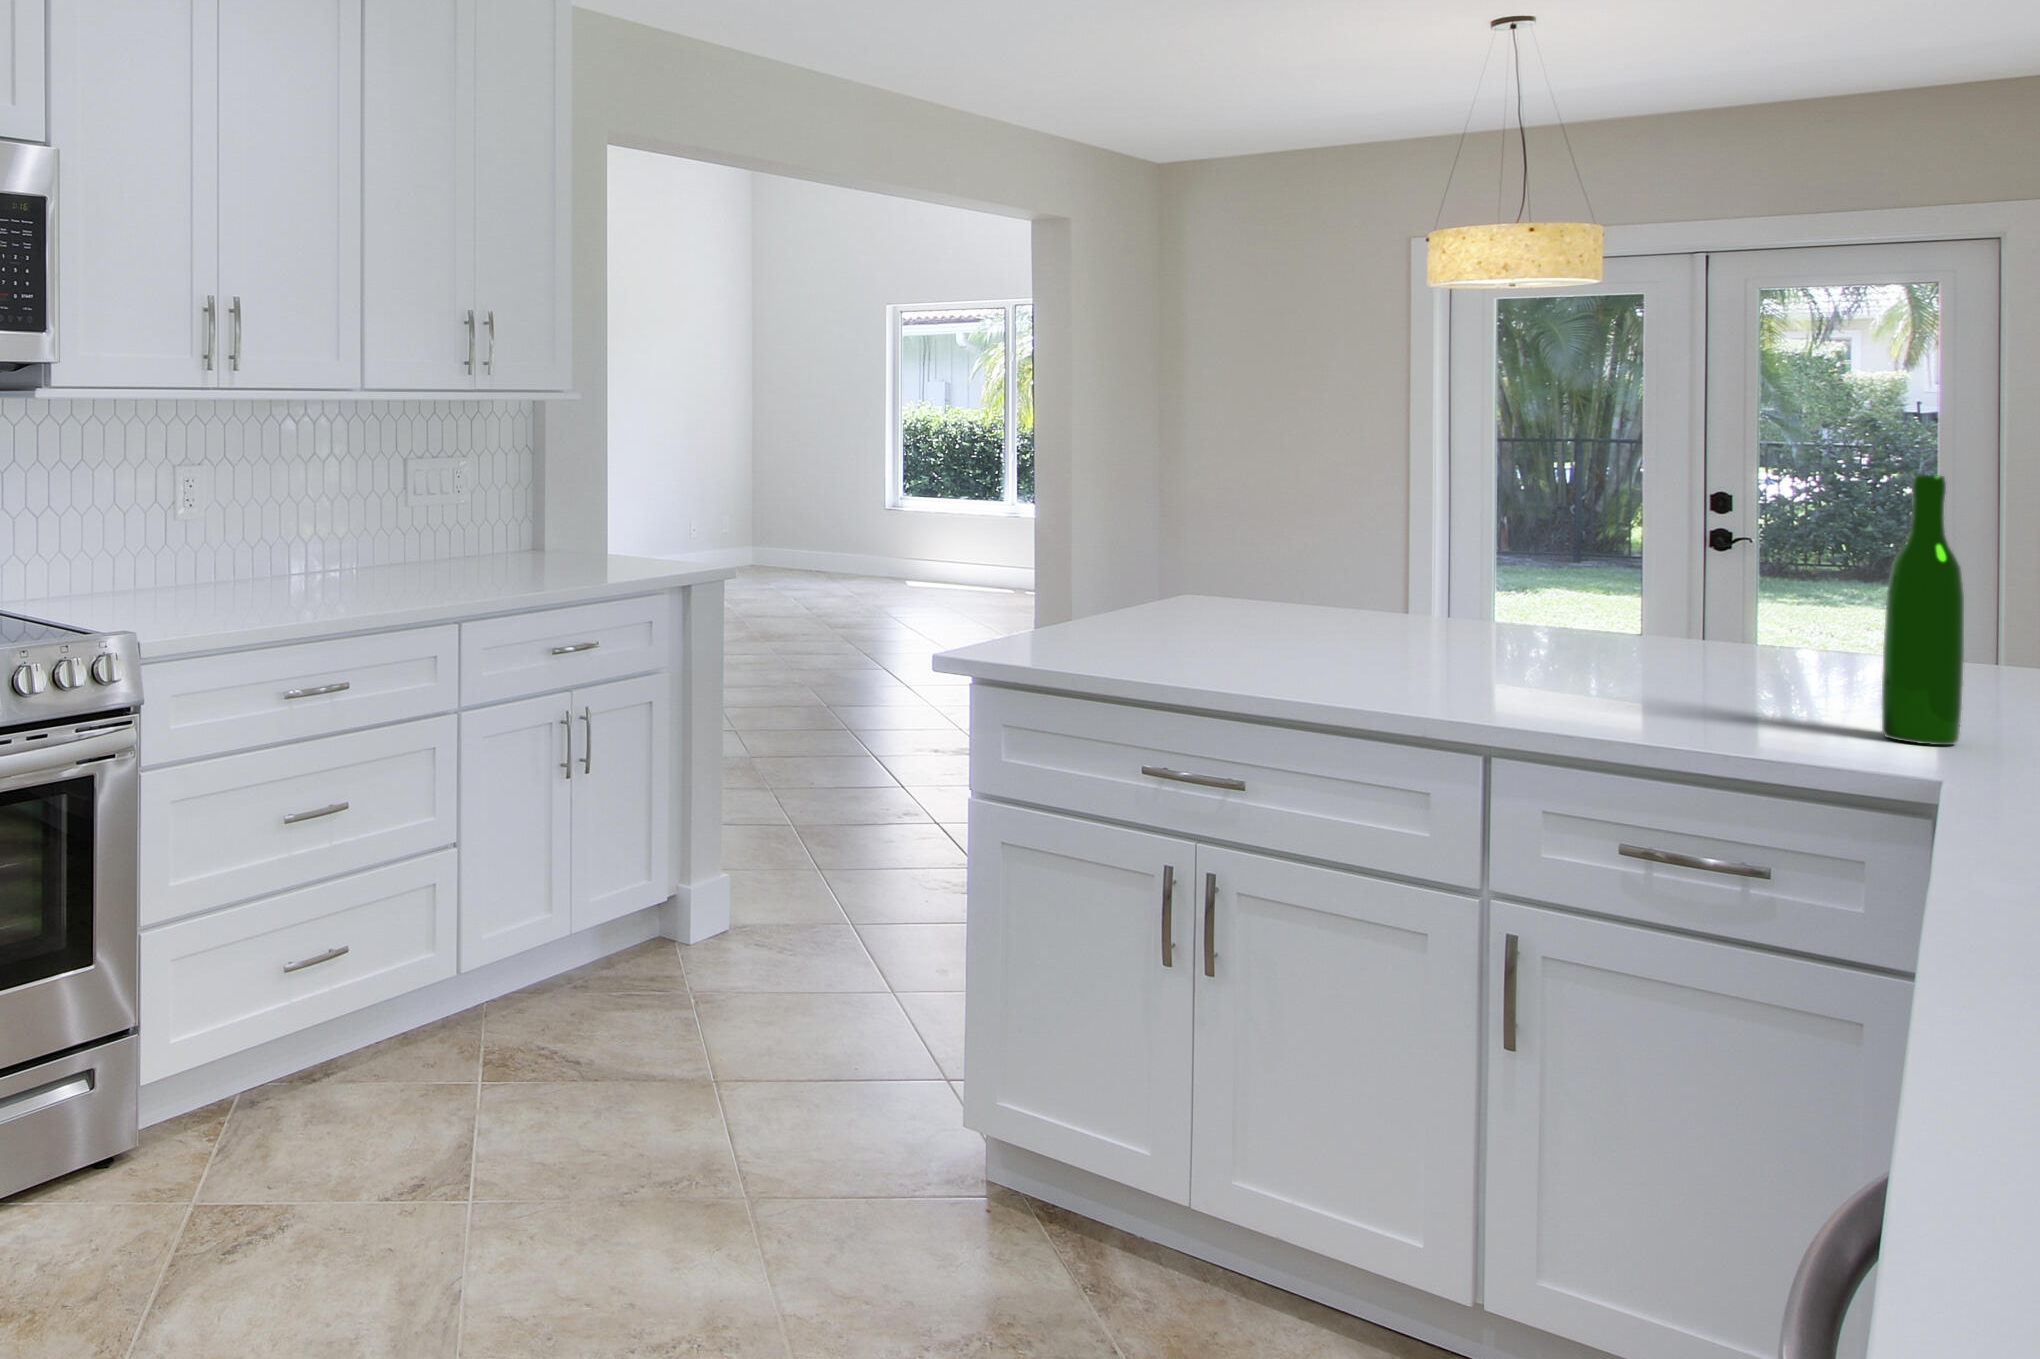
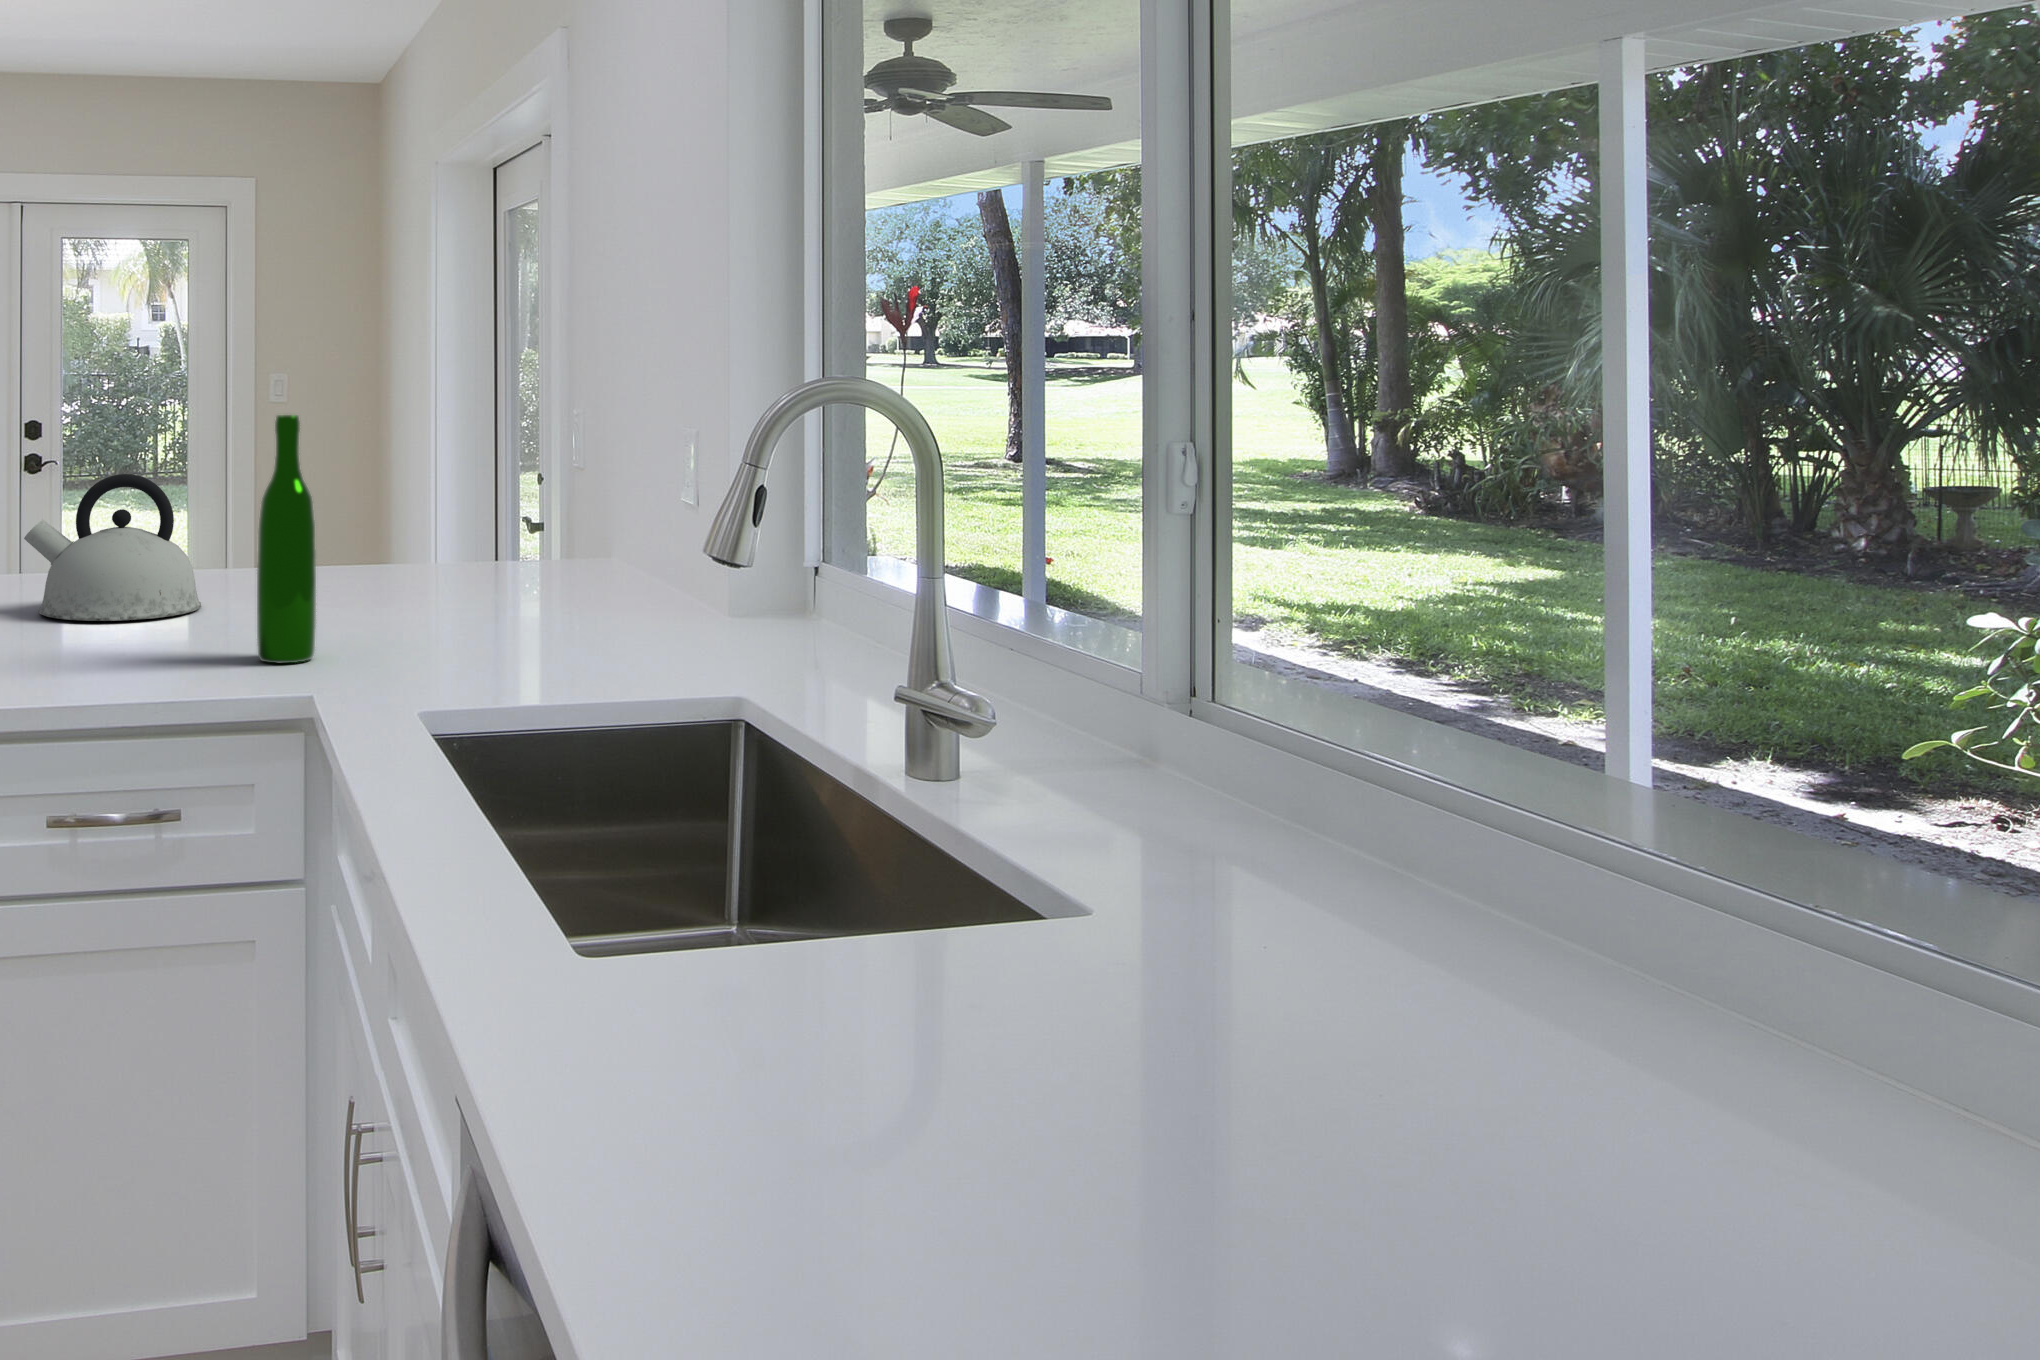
kettle: none [1631,535,1842,687] -> present [24,474,201,621]

